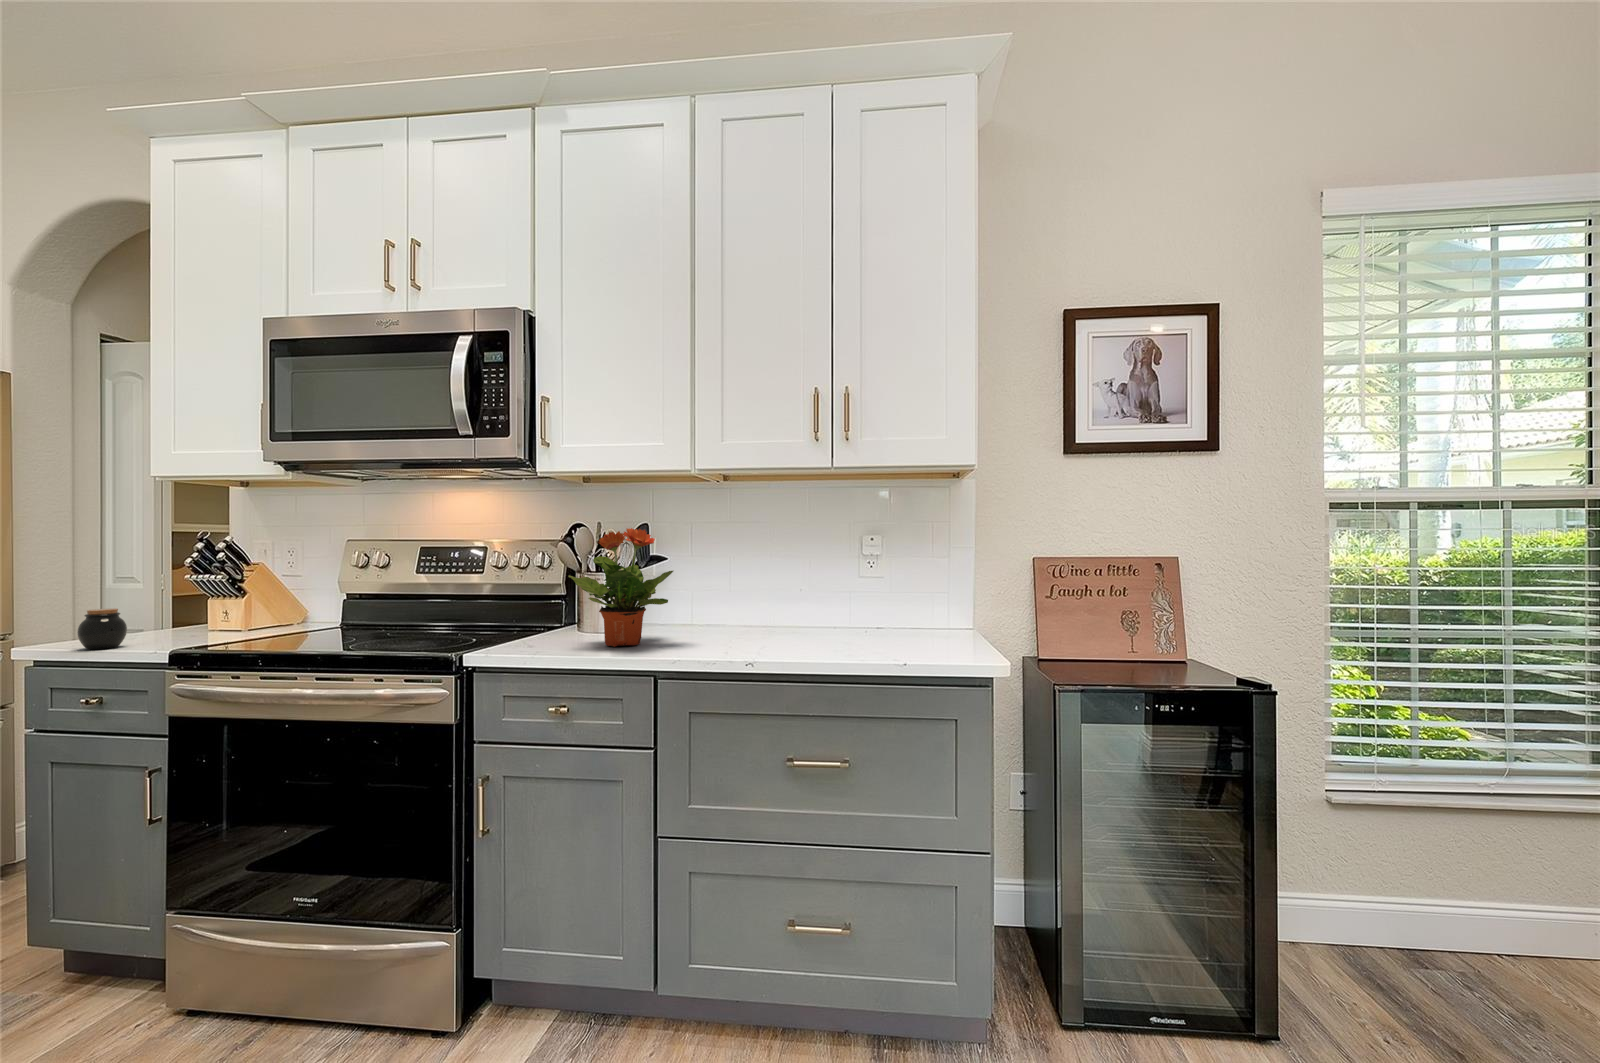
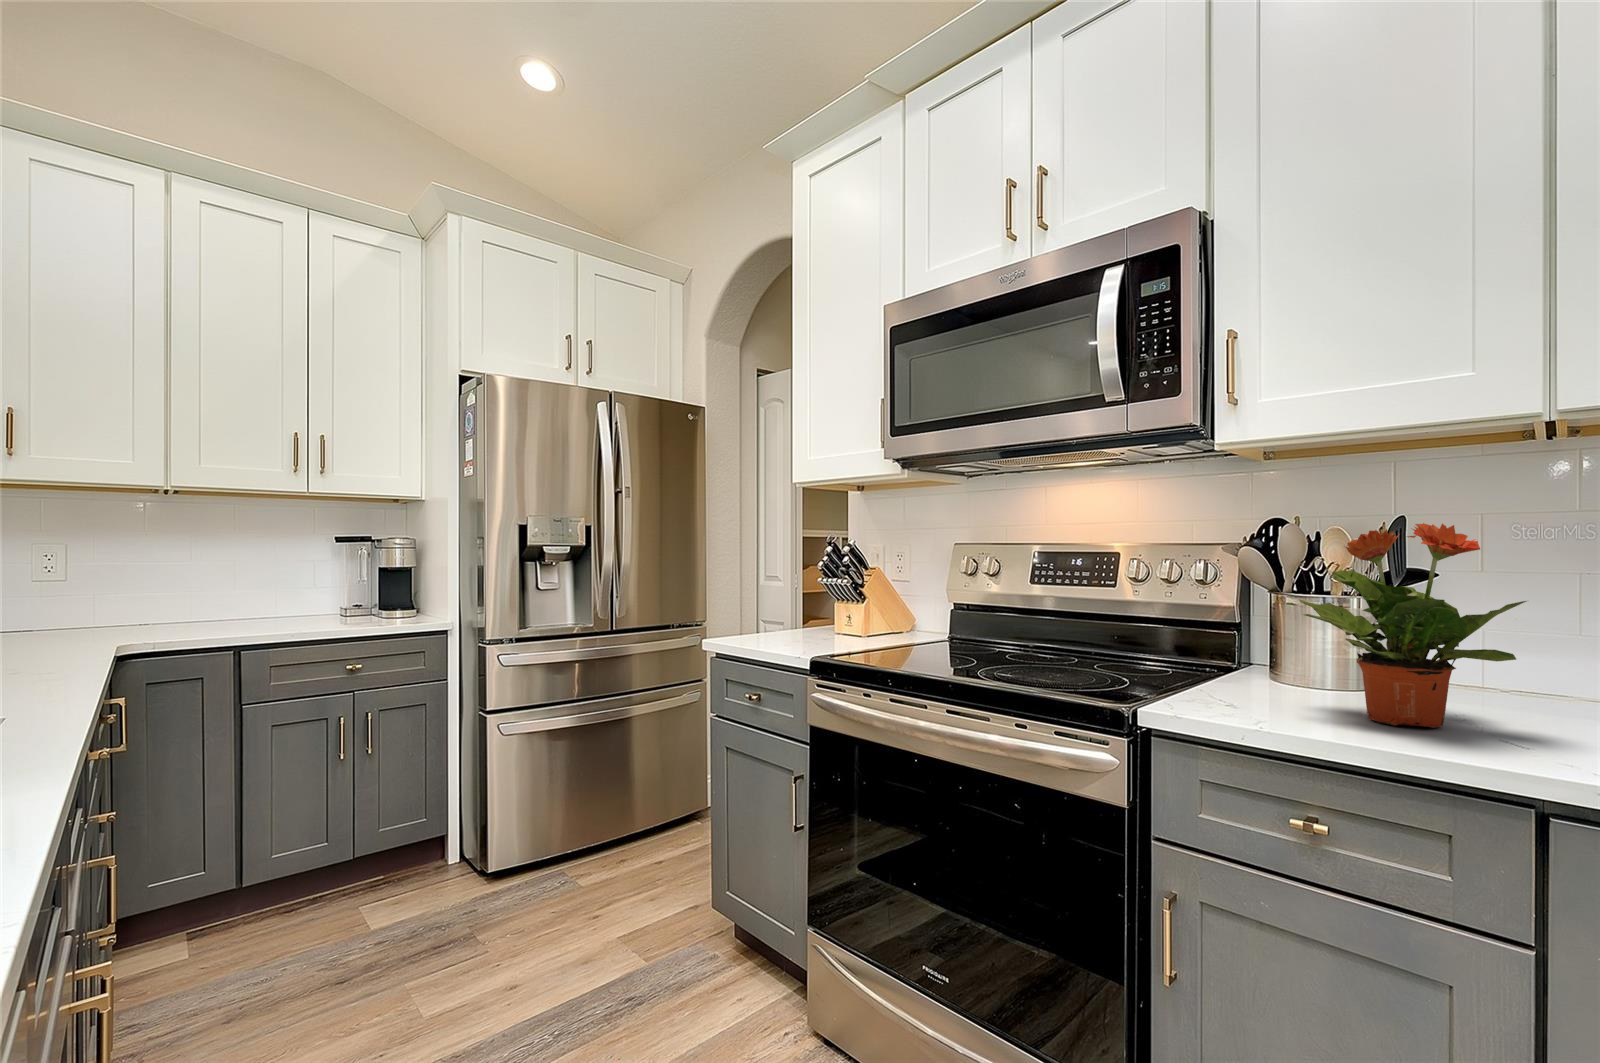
jar: present [77,608,127,649] -> none [743,608,777,646]

